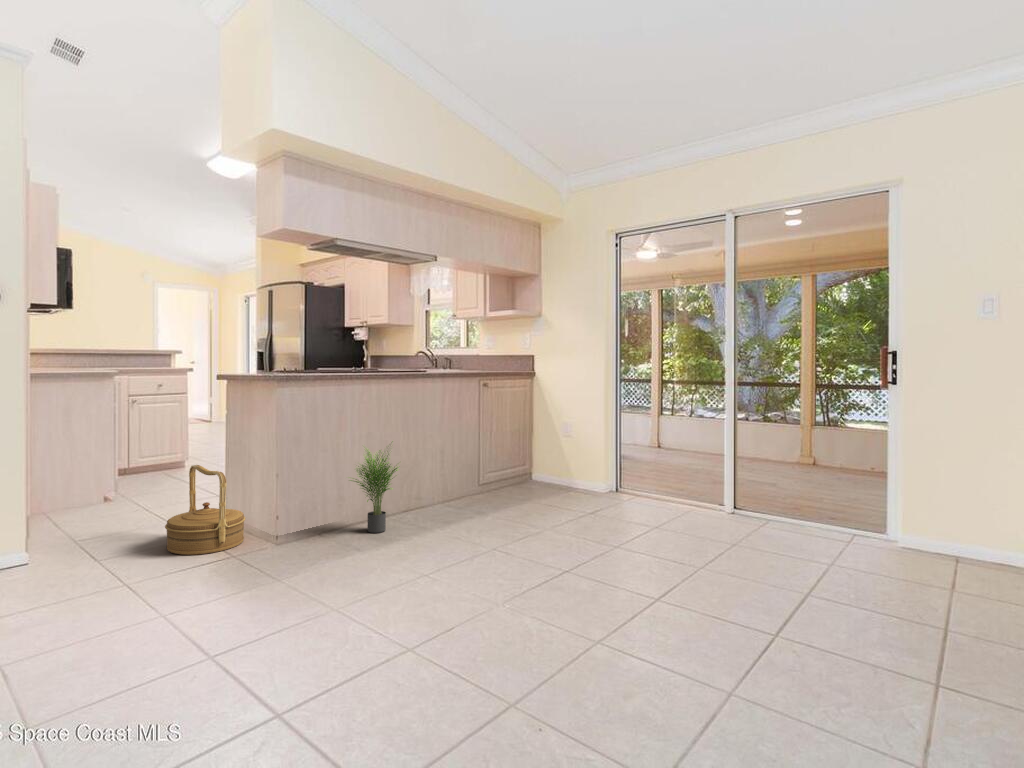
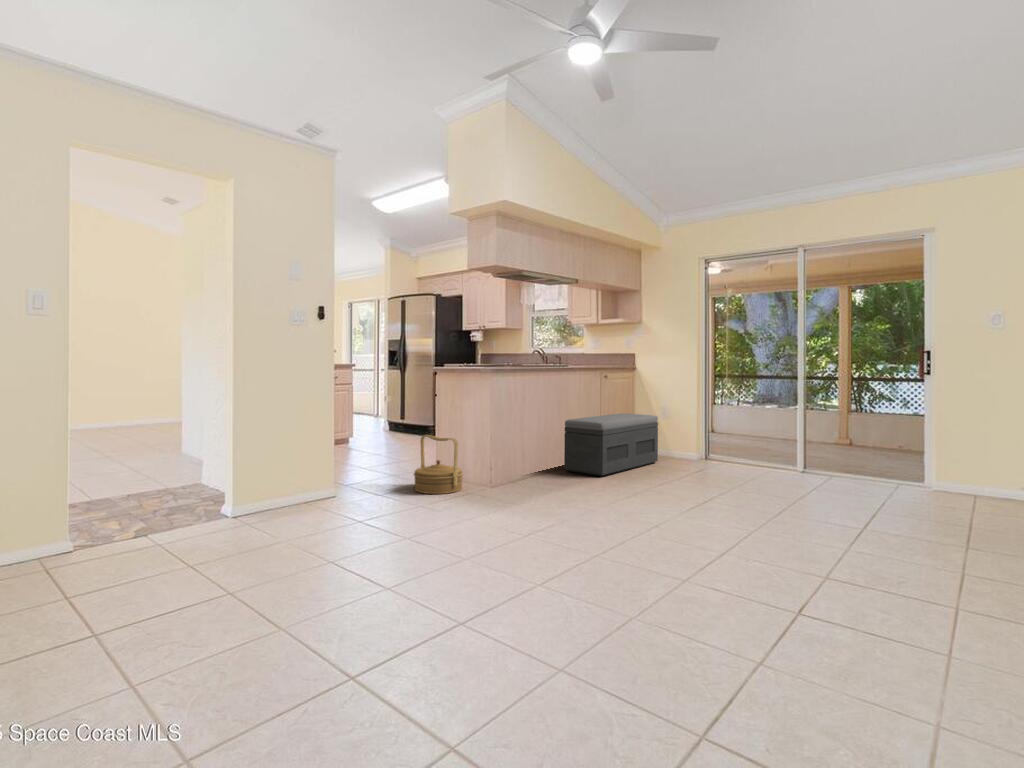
storage bench: none [417,431,551,520] -> present [564,413,658,477]
potted plant: present [350,449,398,533] -> none [530,418,568,483]

